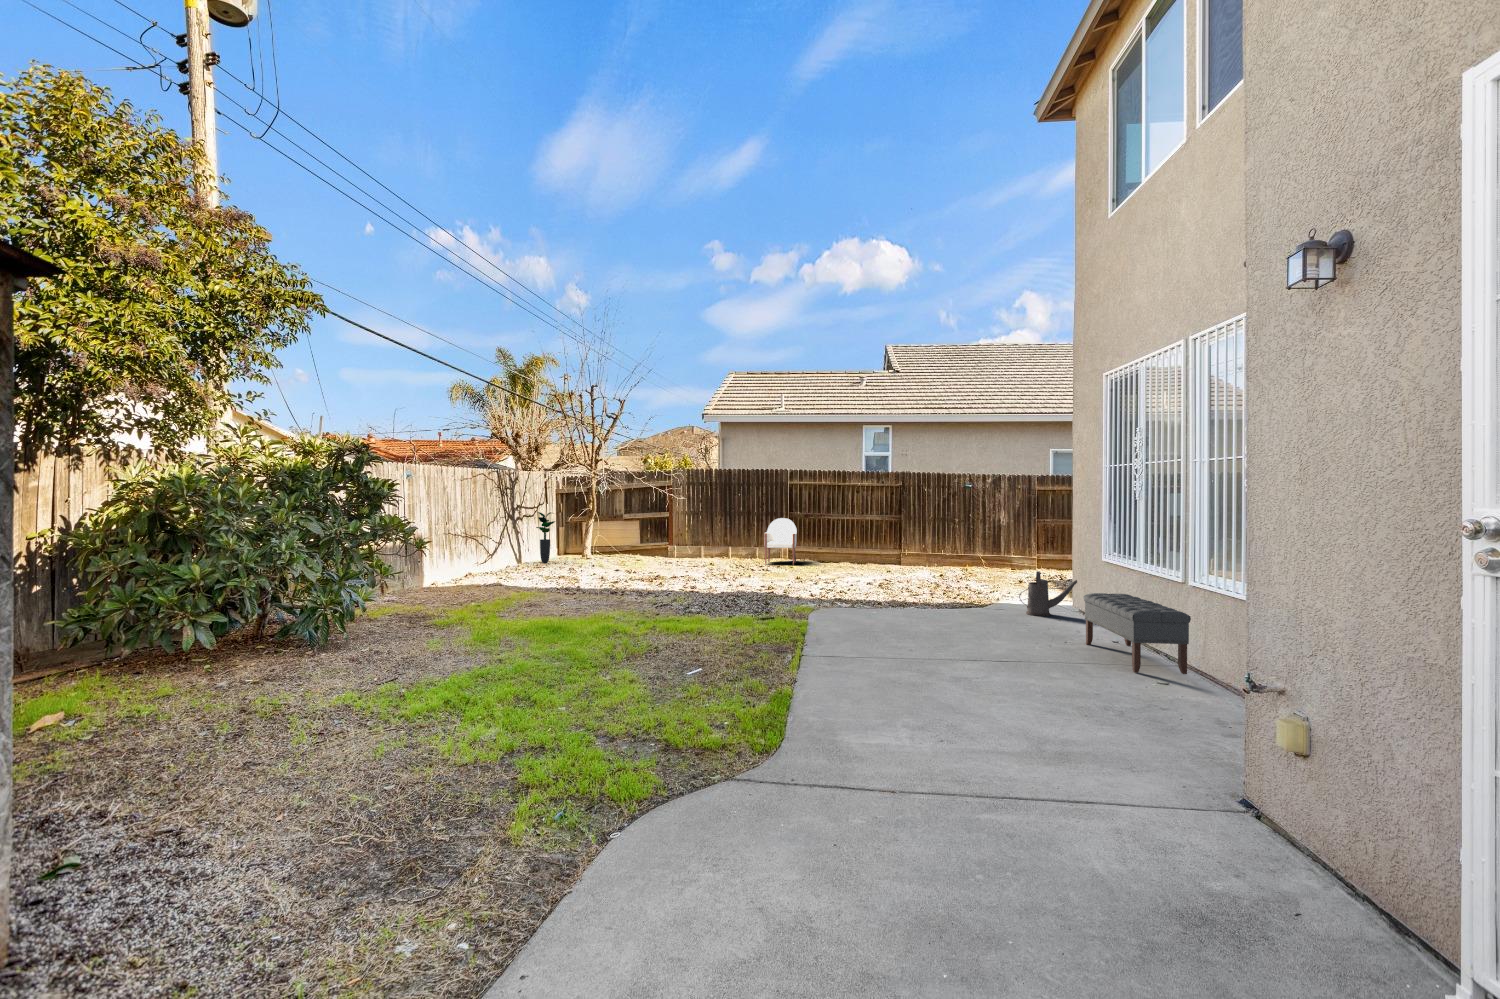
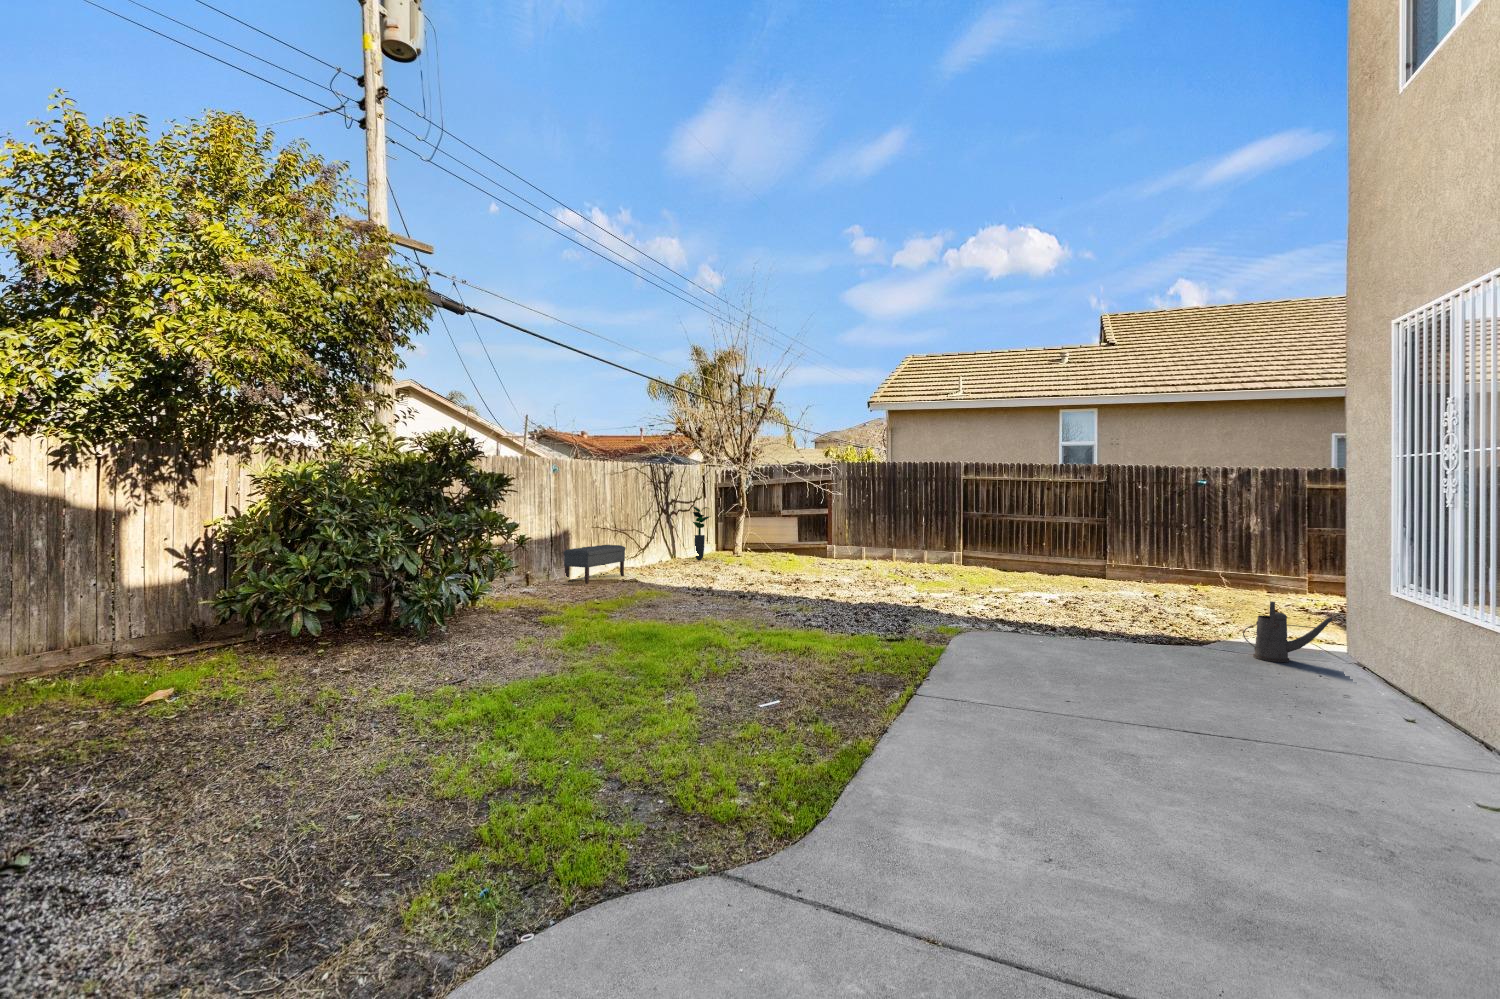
chair: present [764,518,797,565] -> none [935,519,975,574]
bench: present [1083,593,1191,674] -> present [563,545,626,584]

